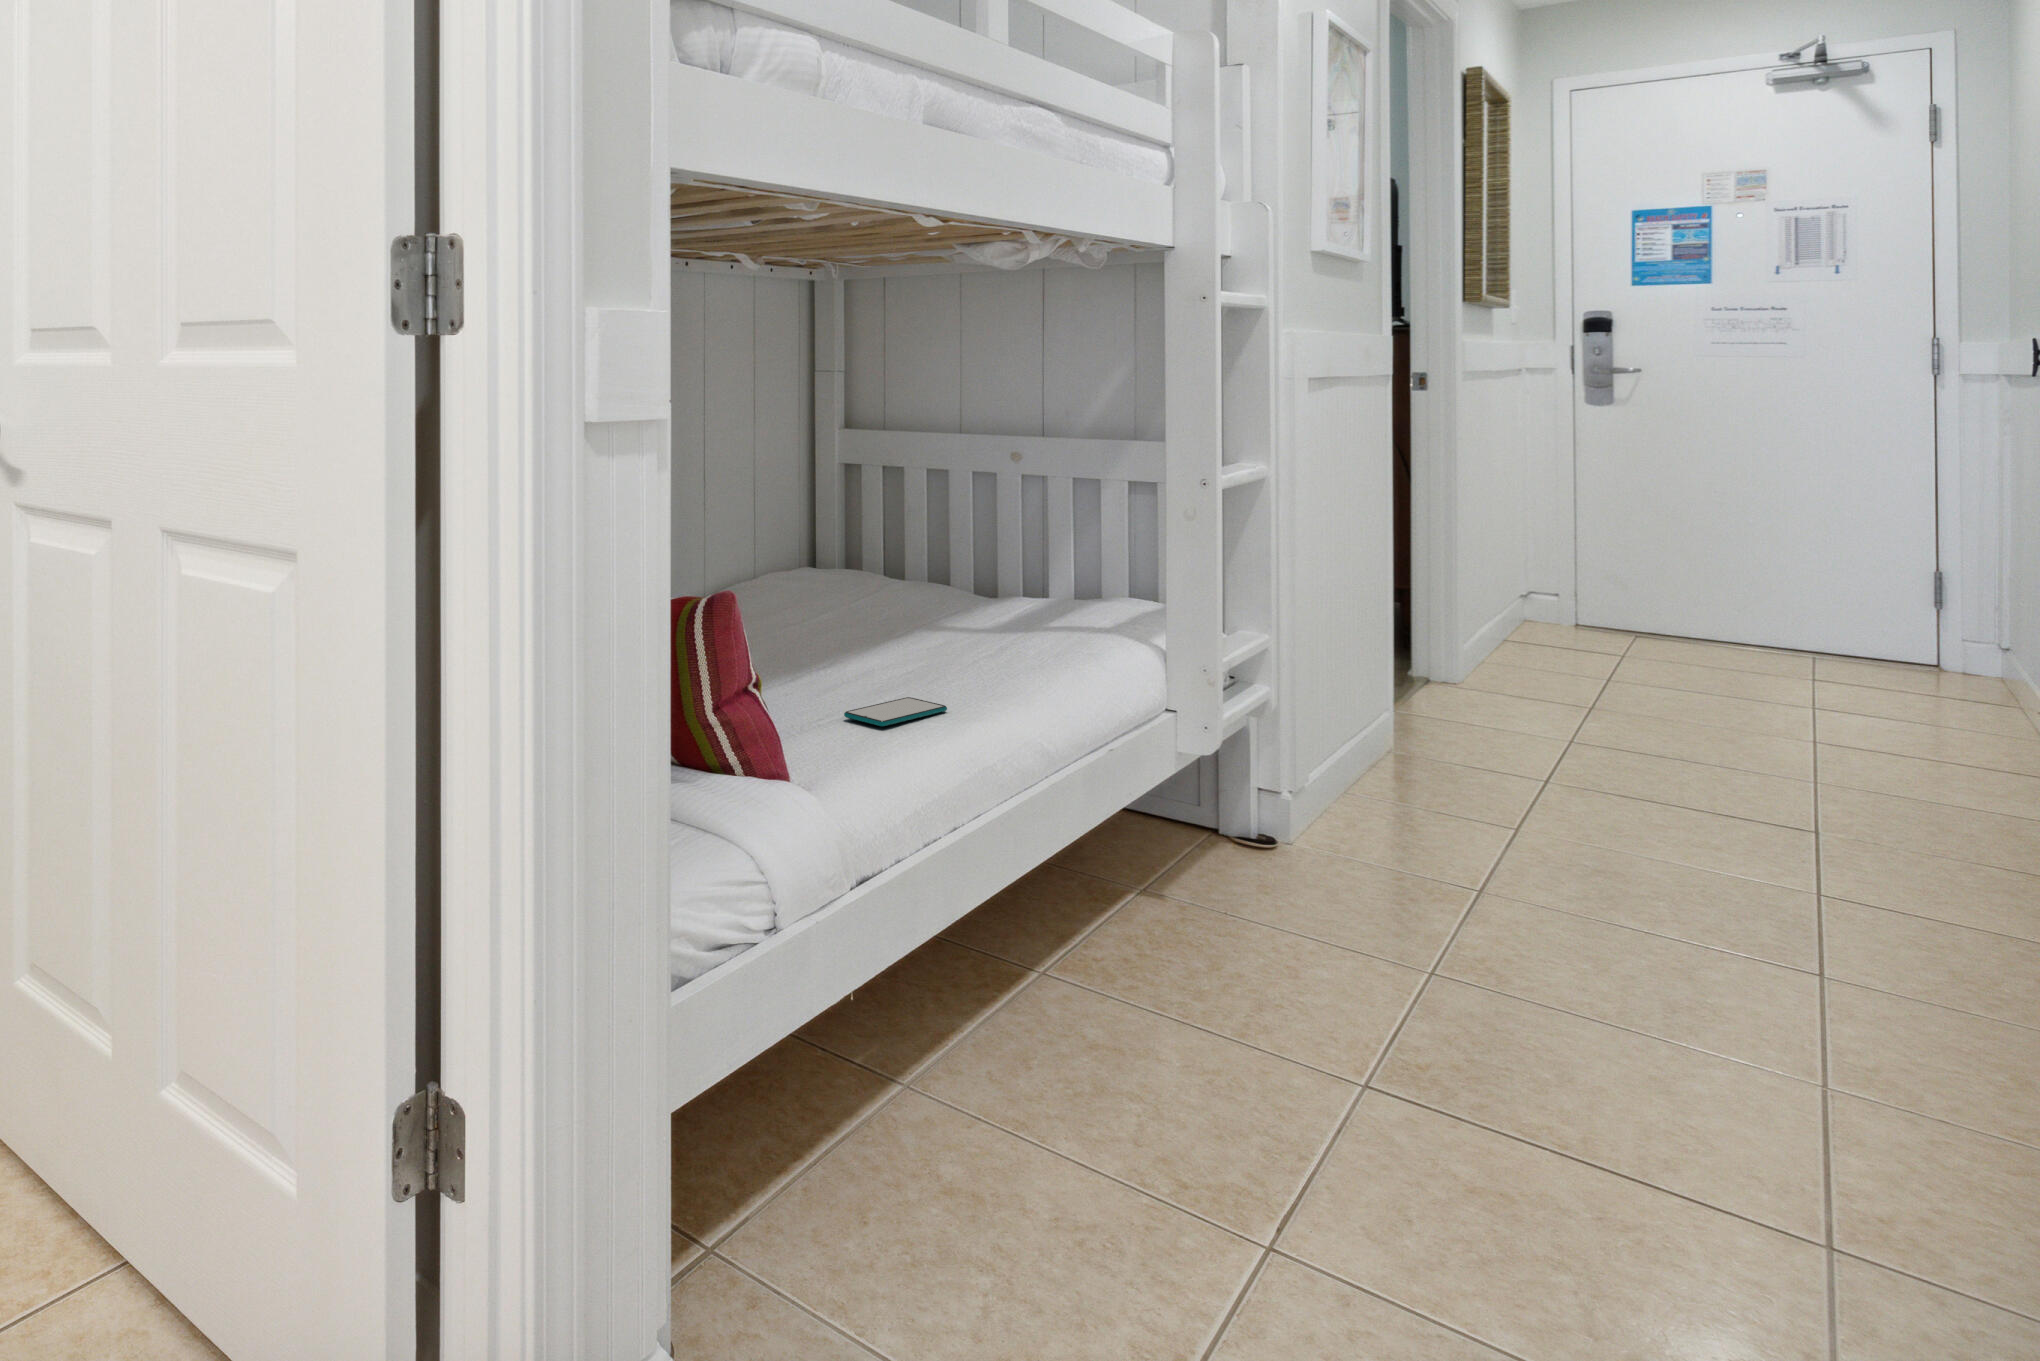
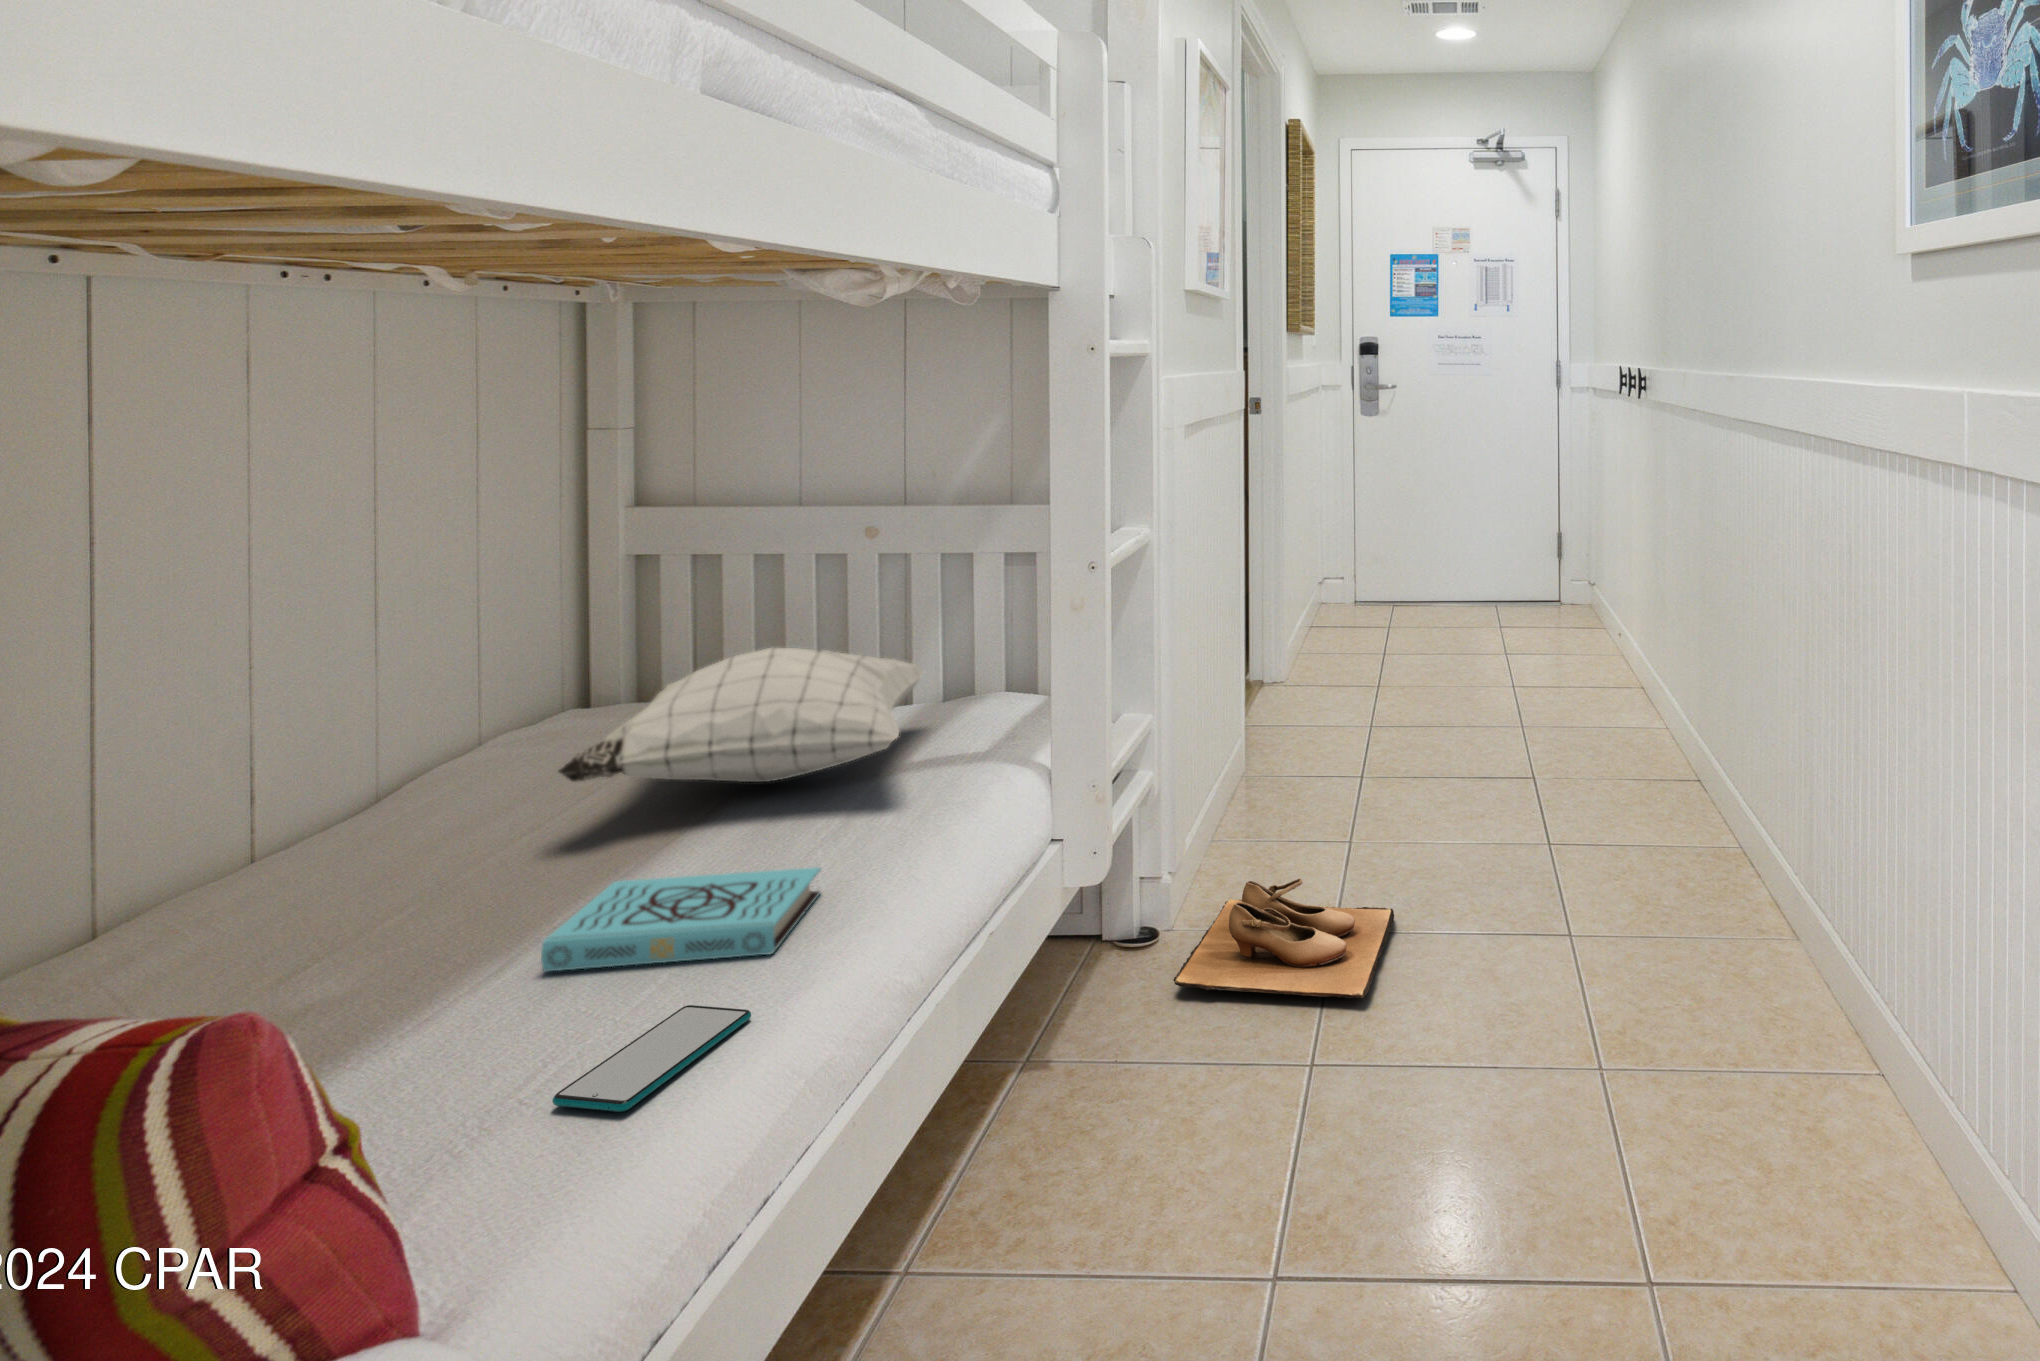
pillow: none [818,522,1060,619] -> present [557,648,924,782]
book: none [824,640,986,691] -> present [541,867,820,971]
shoe: none [1280,810,1543,932] -> present [1174,879,1394,998]

